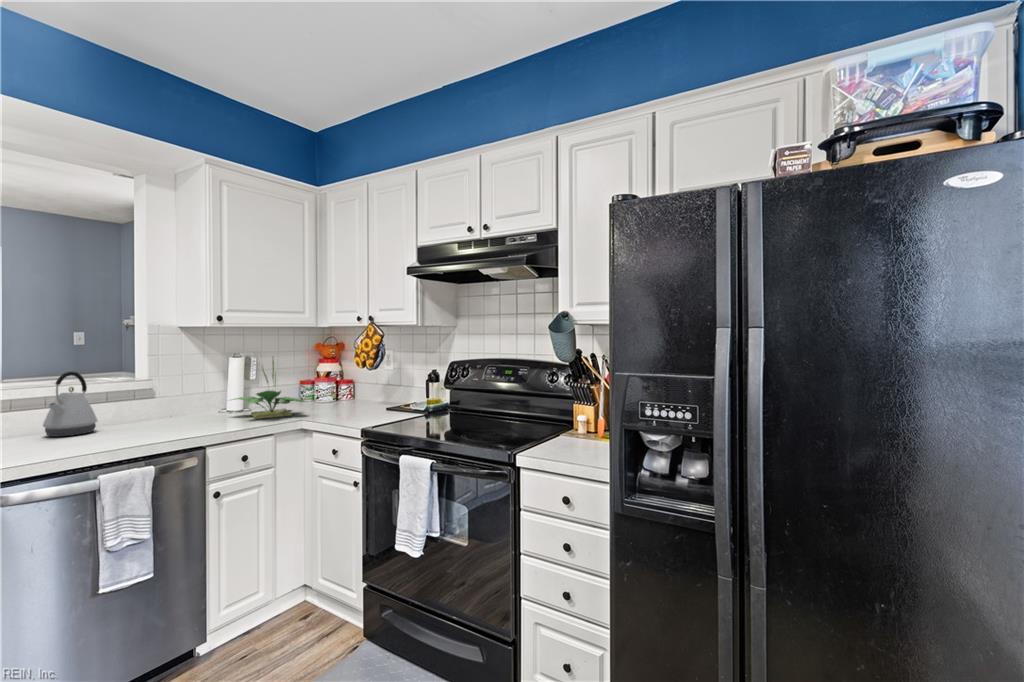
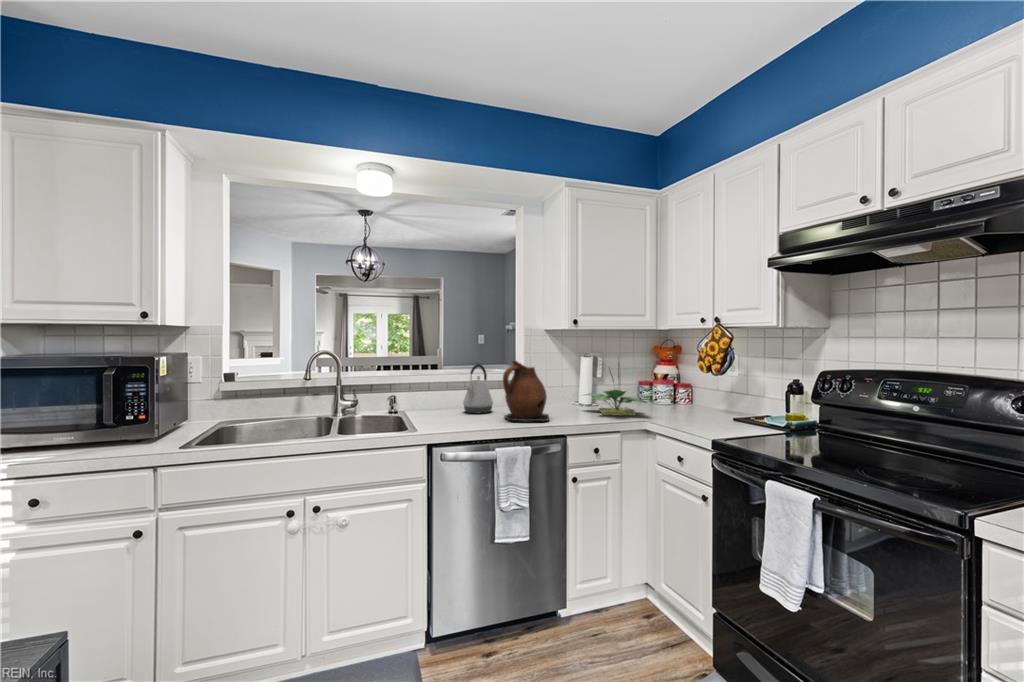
ceramic pitcher: none [110,364,183,438] -> present [503,360,549,421]

